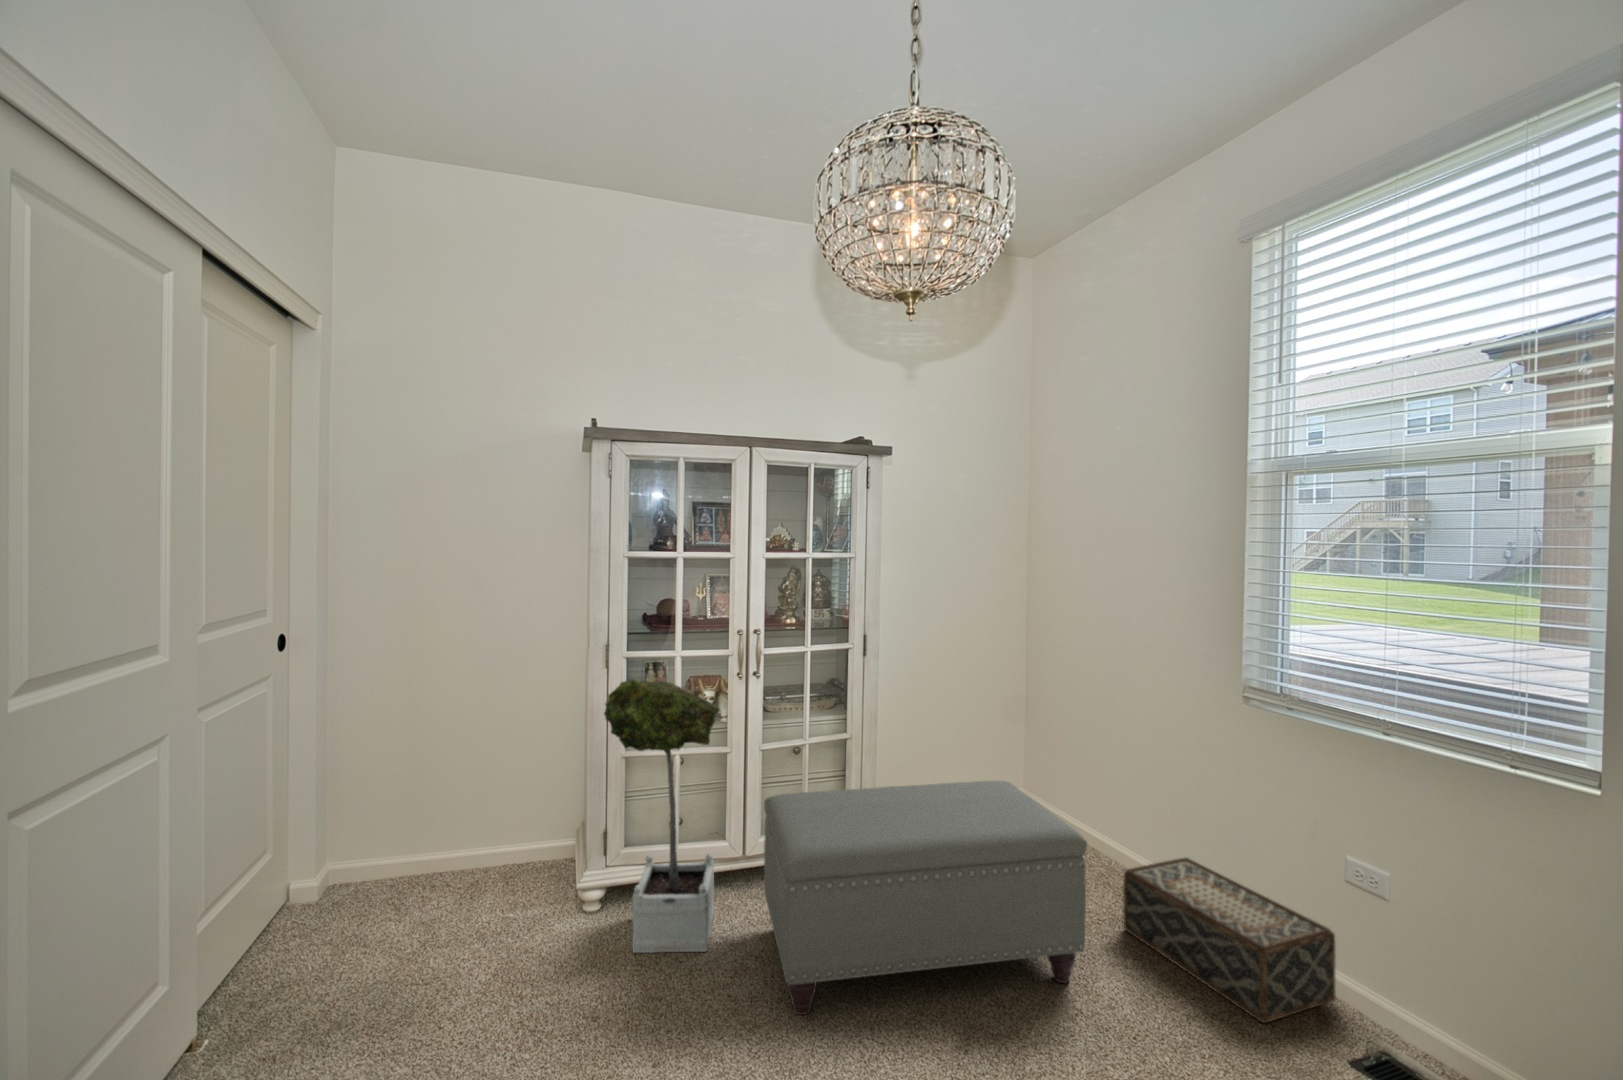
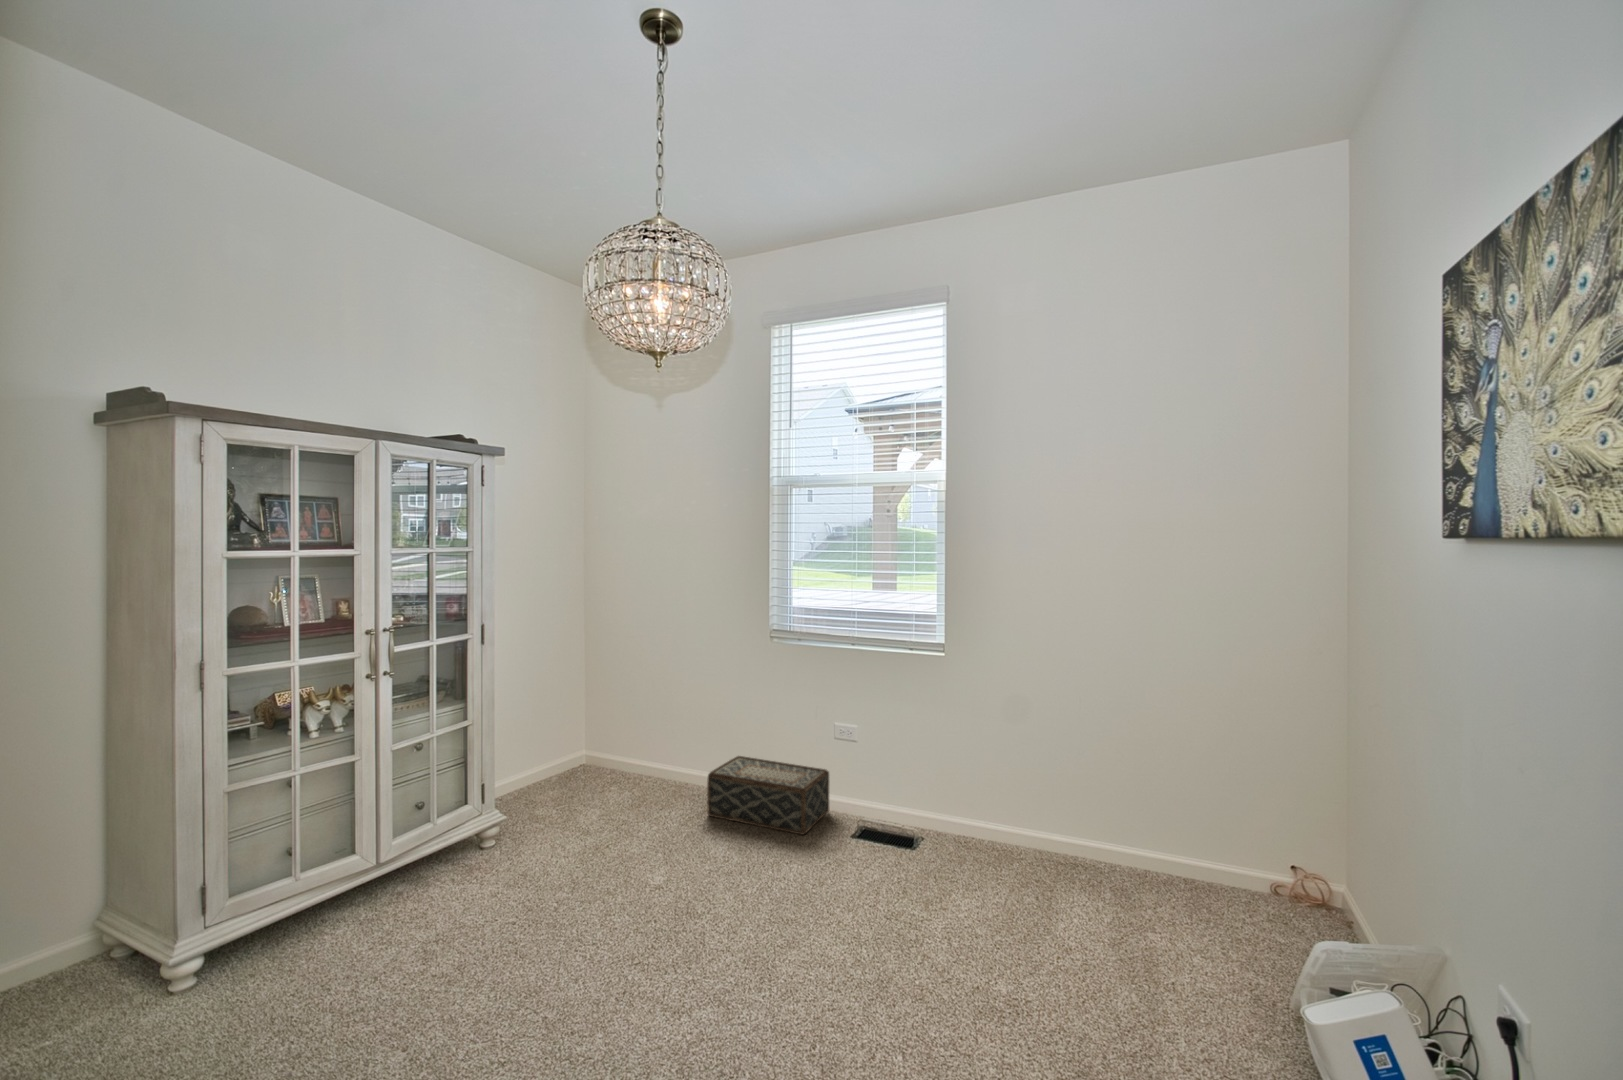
potted tree: present [604,679,718,953] -> none [225,694,378,995]
ottoman: present [764,781,1087,1015] -> none [421,730,706,959]

